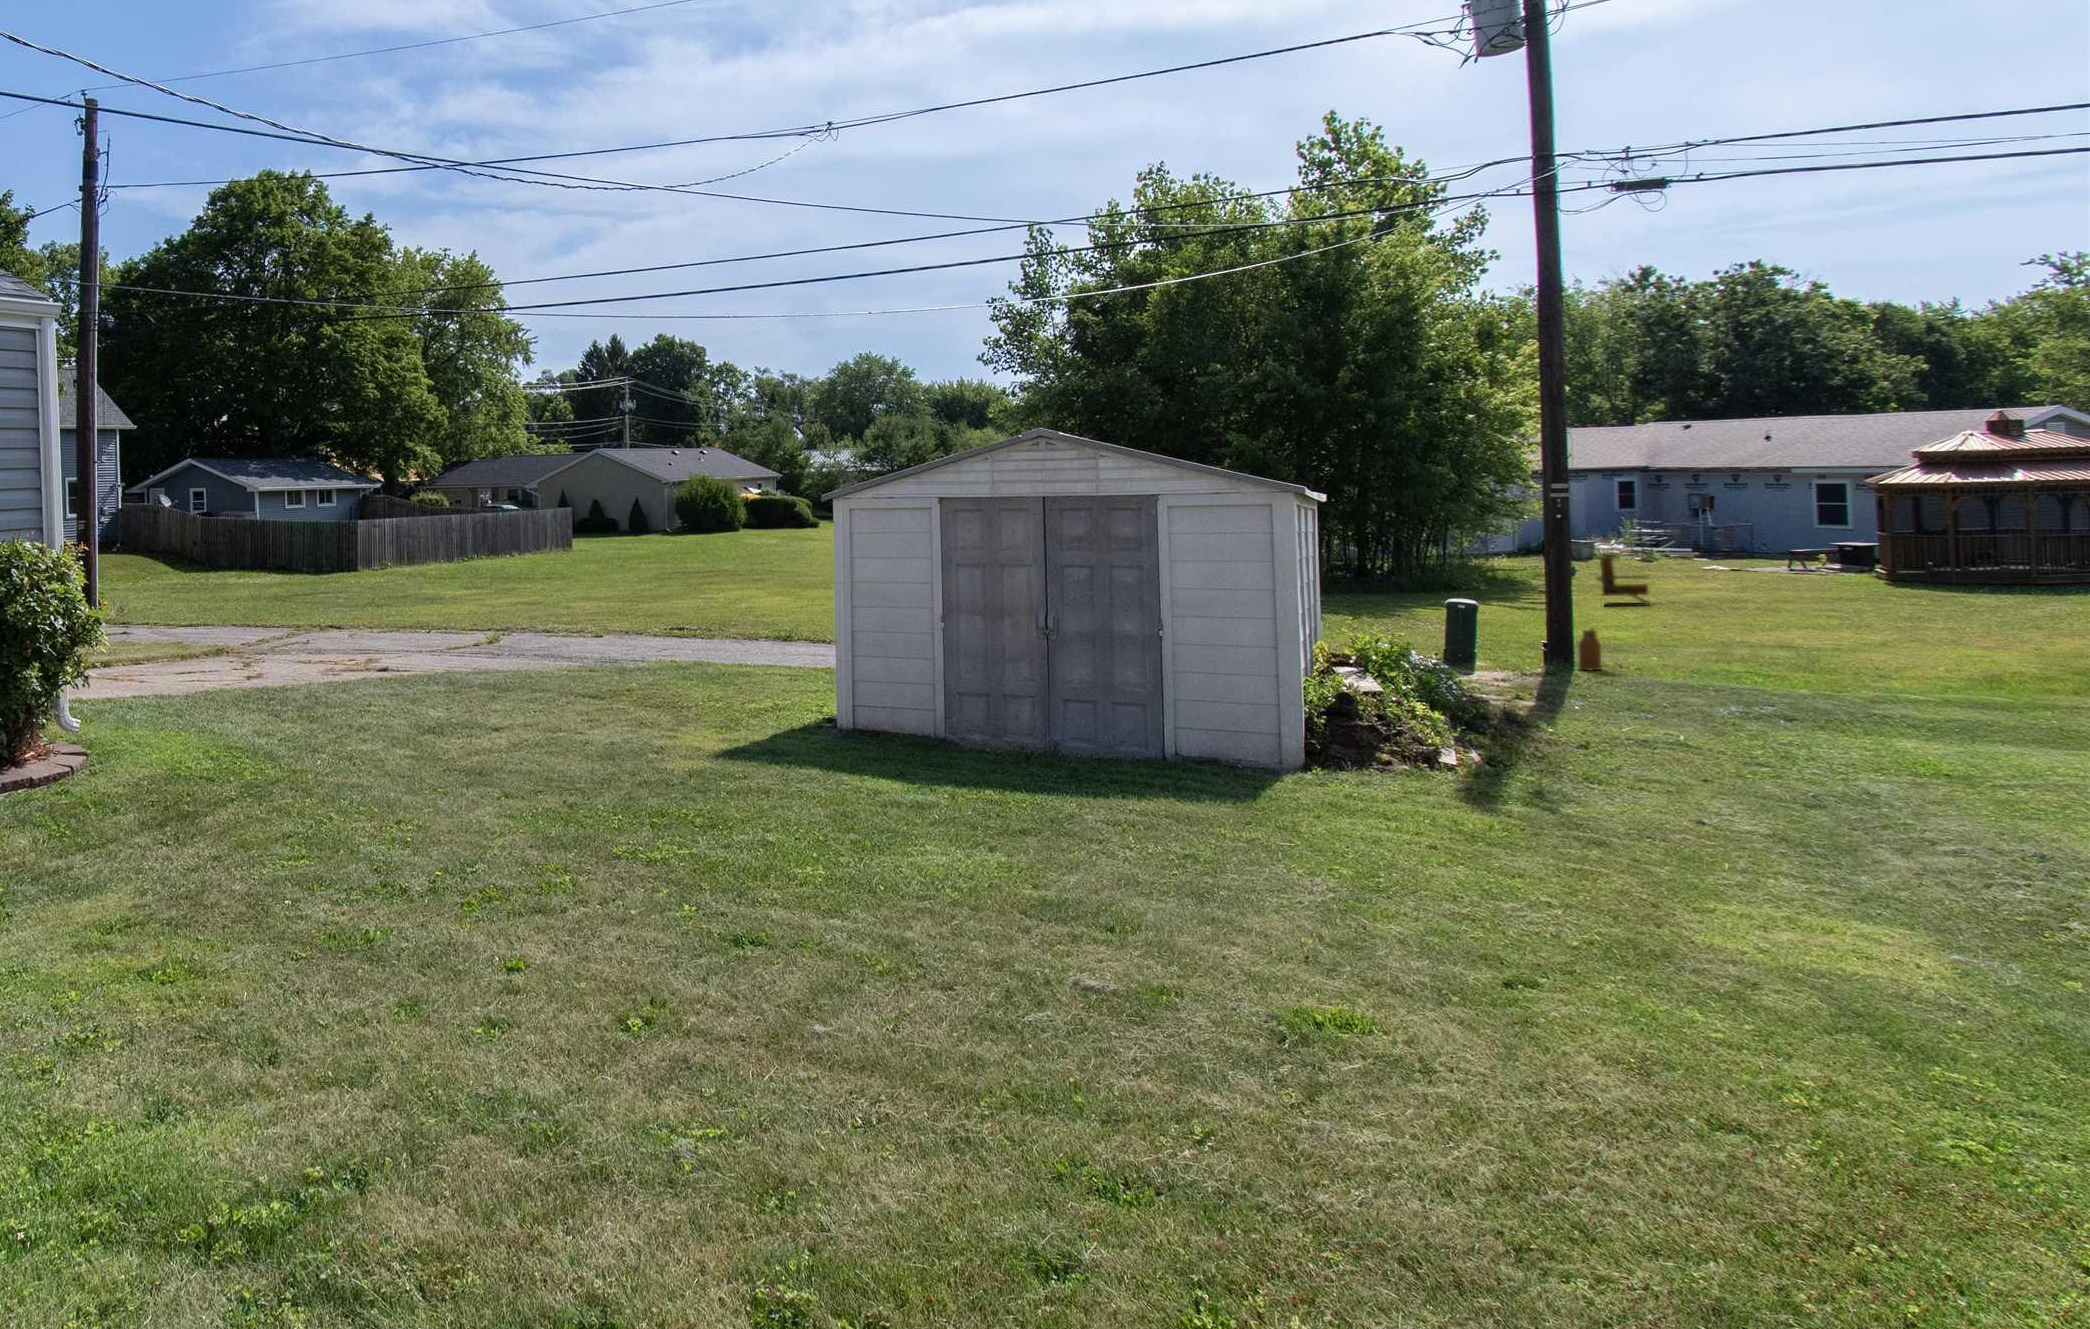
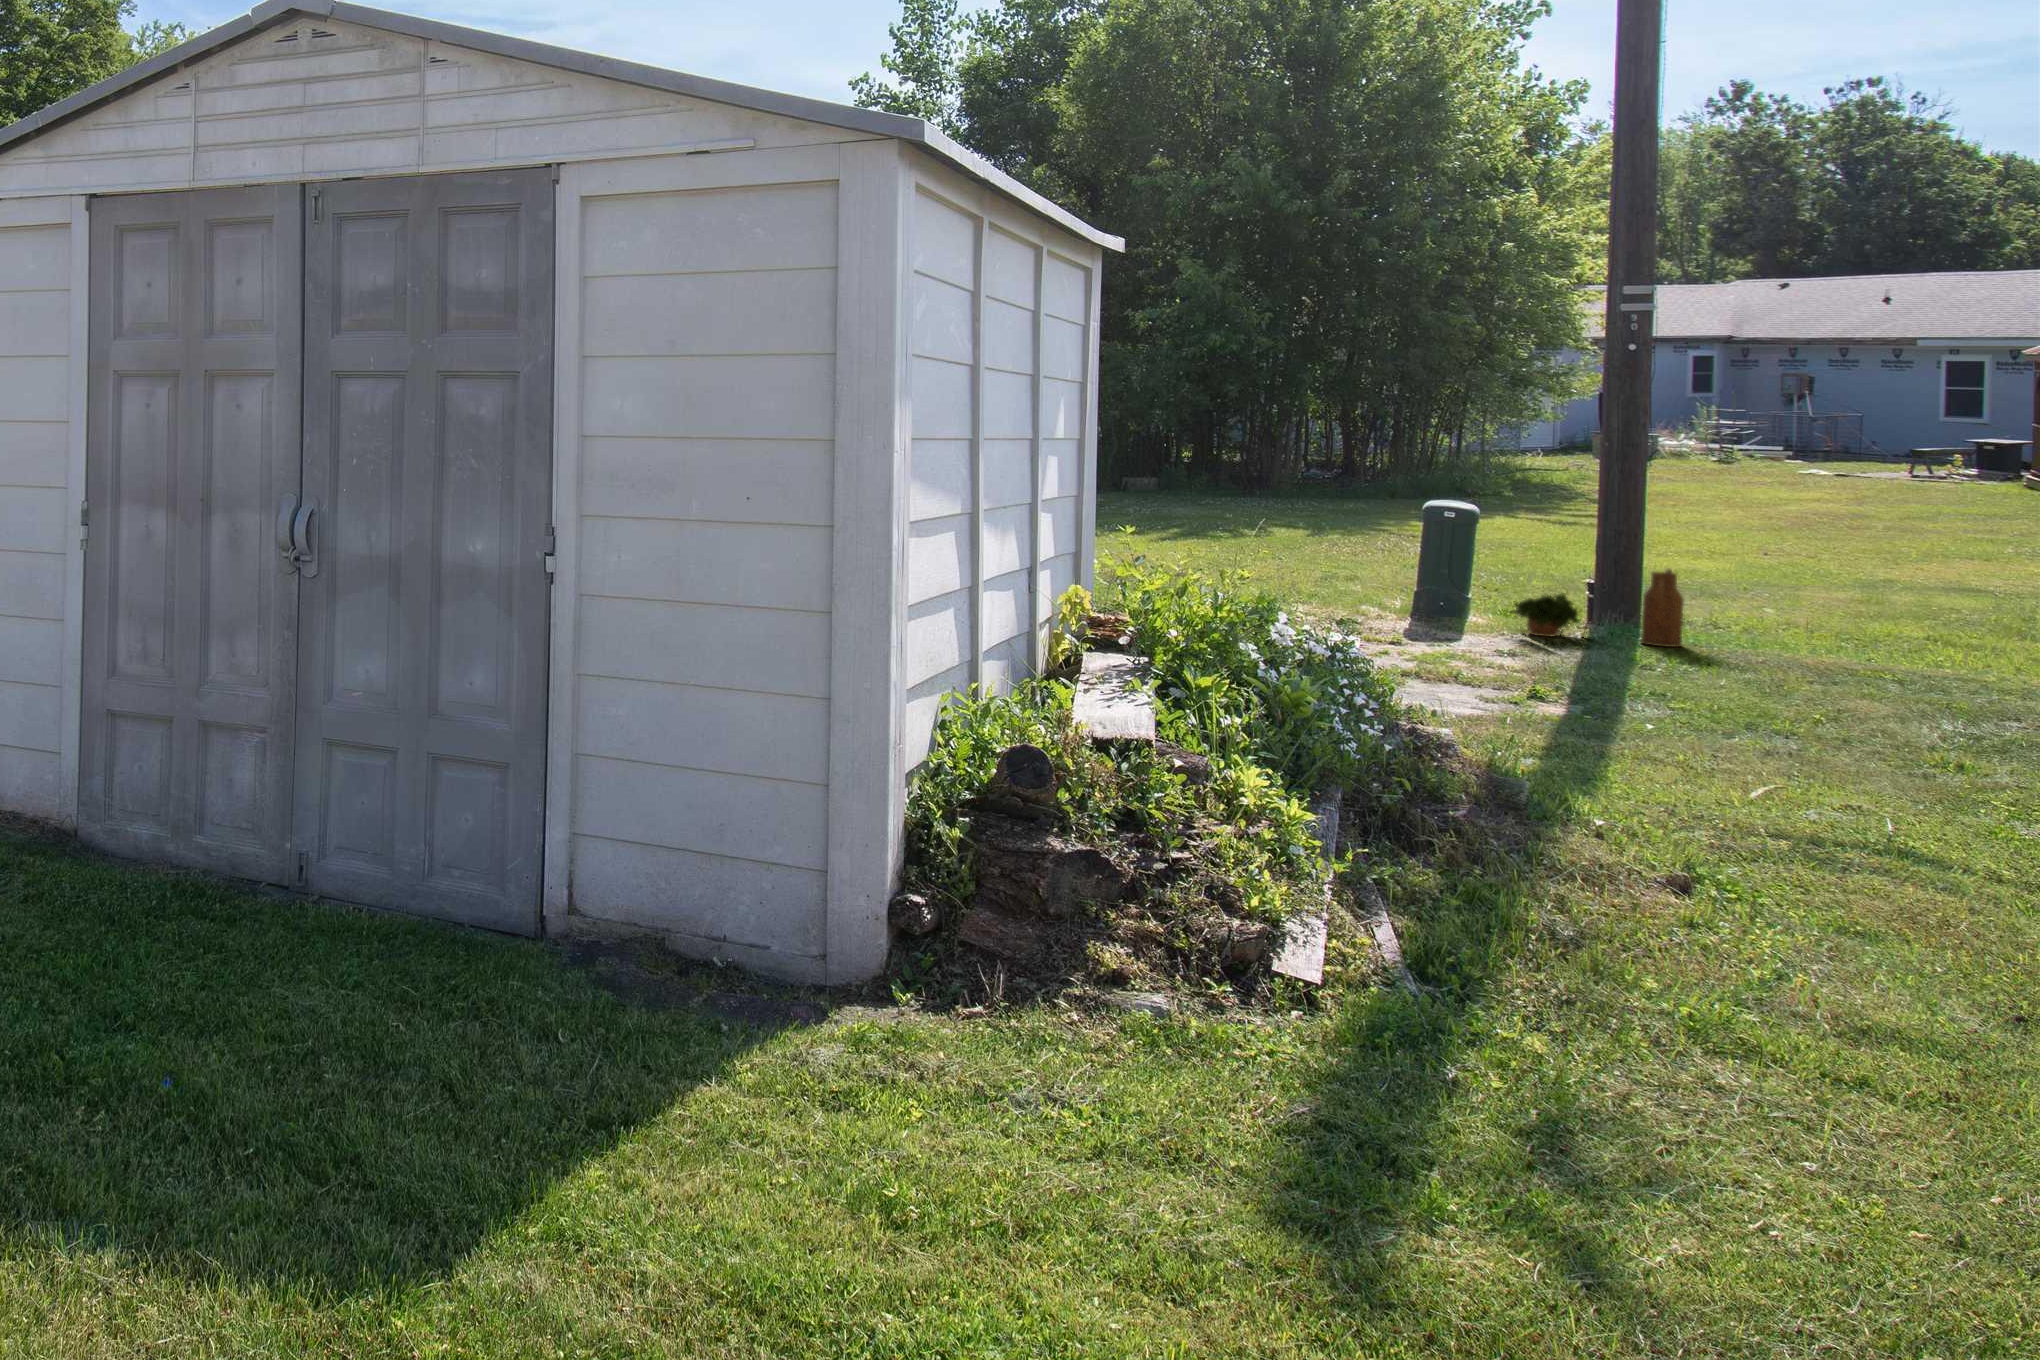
lounge chair: present [1597,556,1650,606] -> none [1662,443,1743,521]
potted plant: none [1500,645,1552,672] -> present [1504,593,1587,637]

